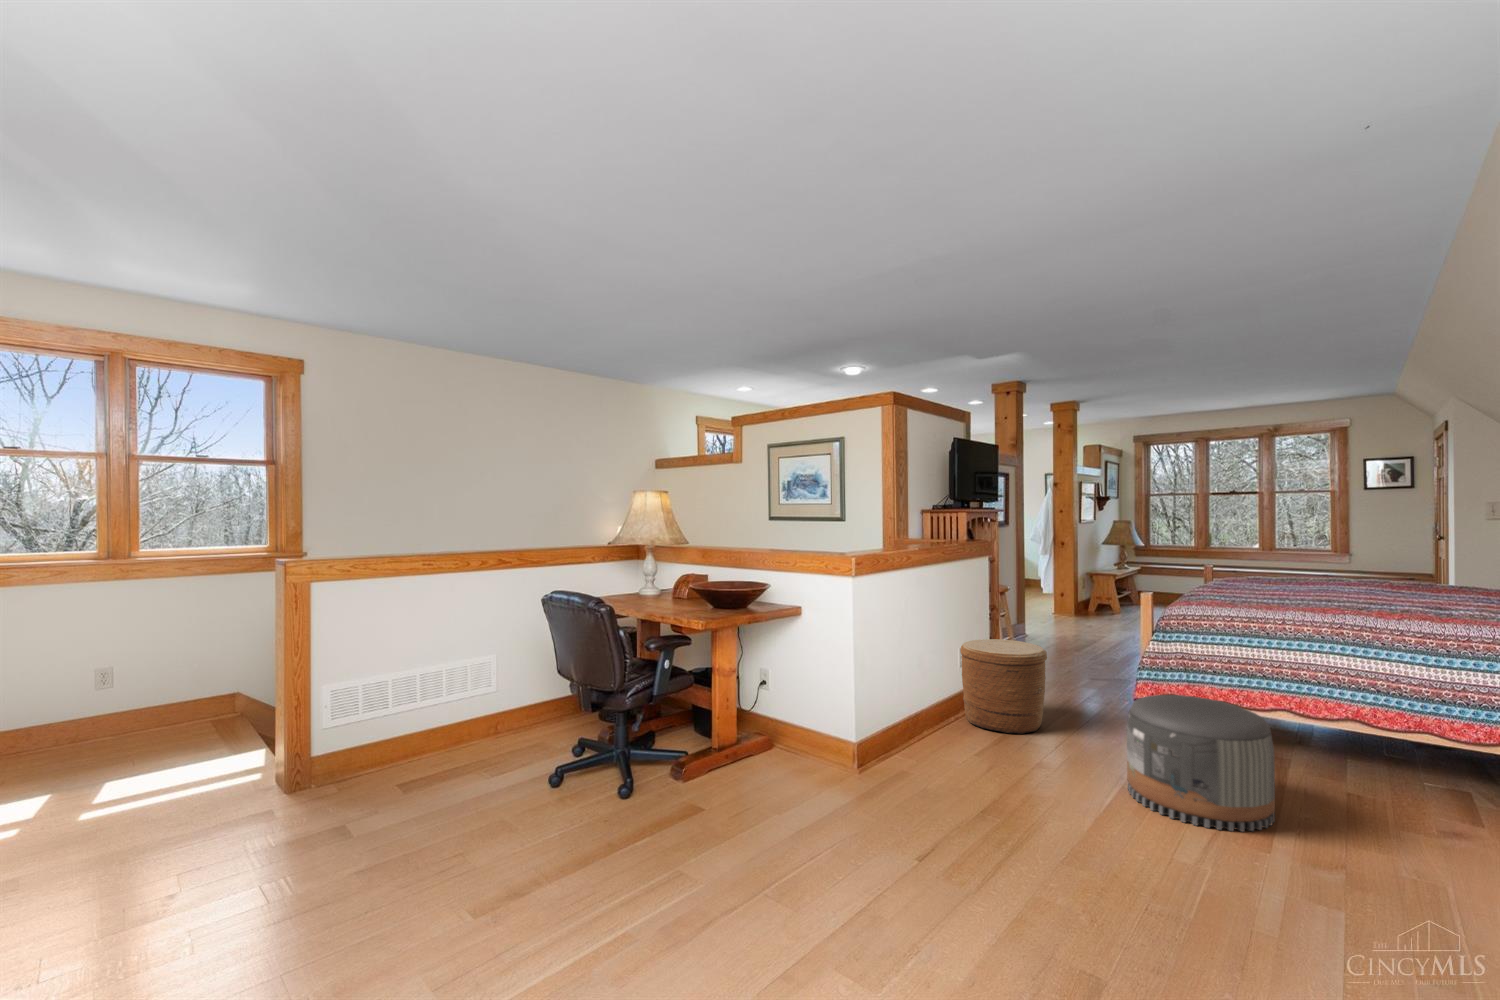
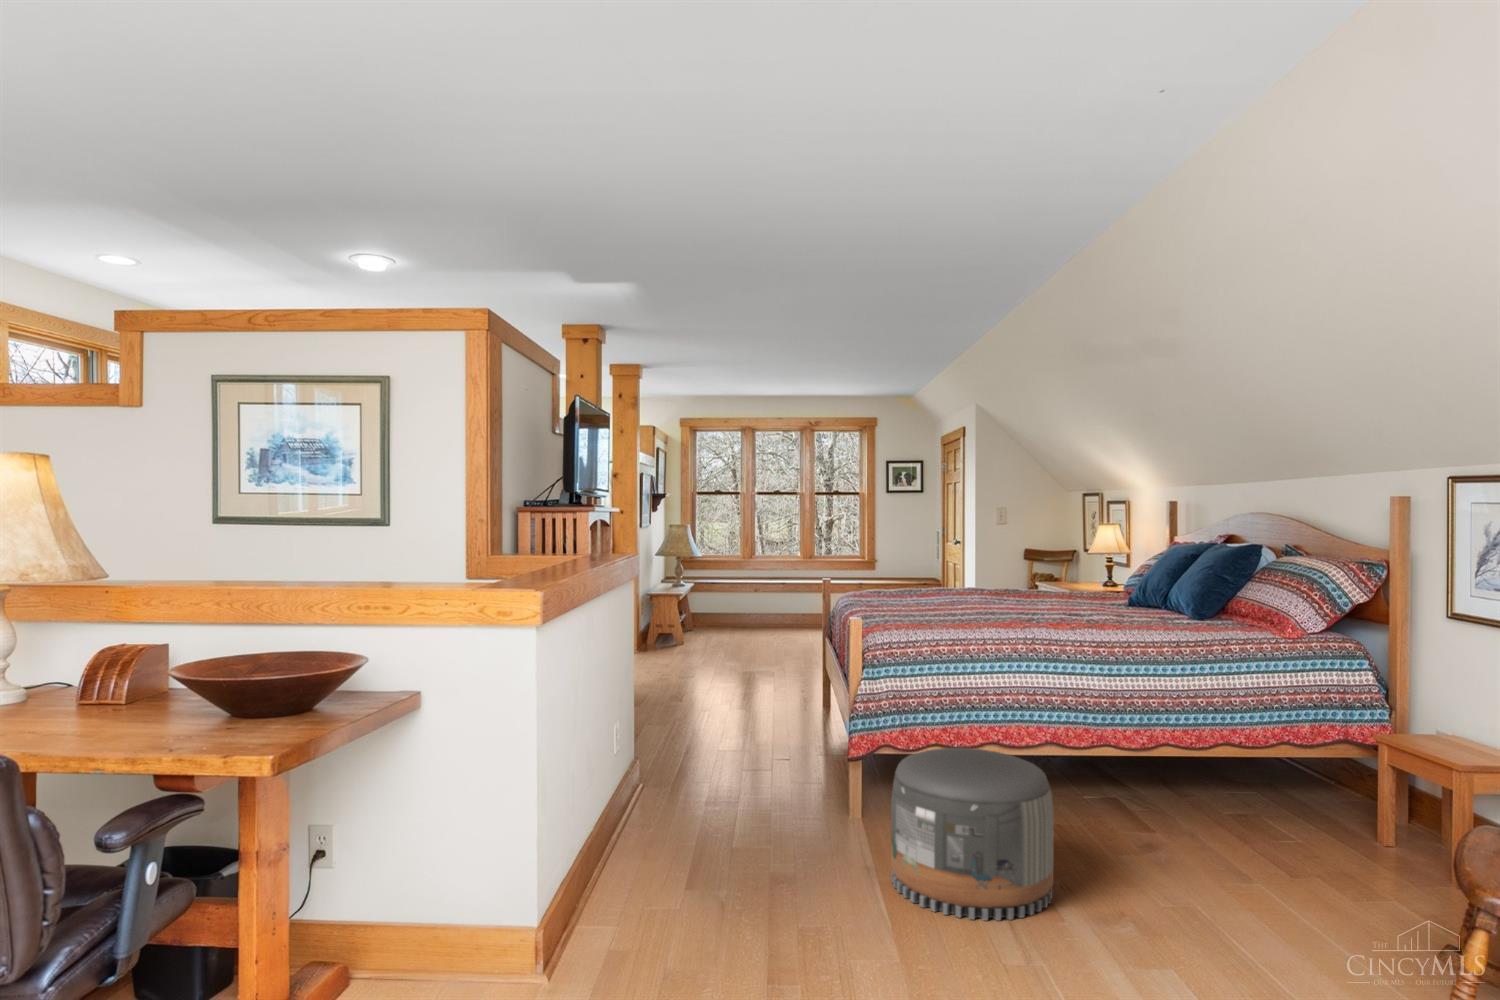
woven basket: present [961,639,1047,734] -> none [618,702,740,847]

